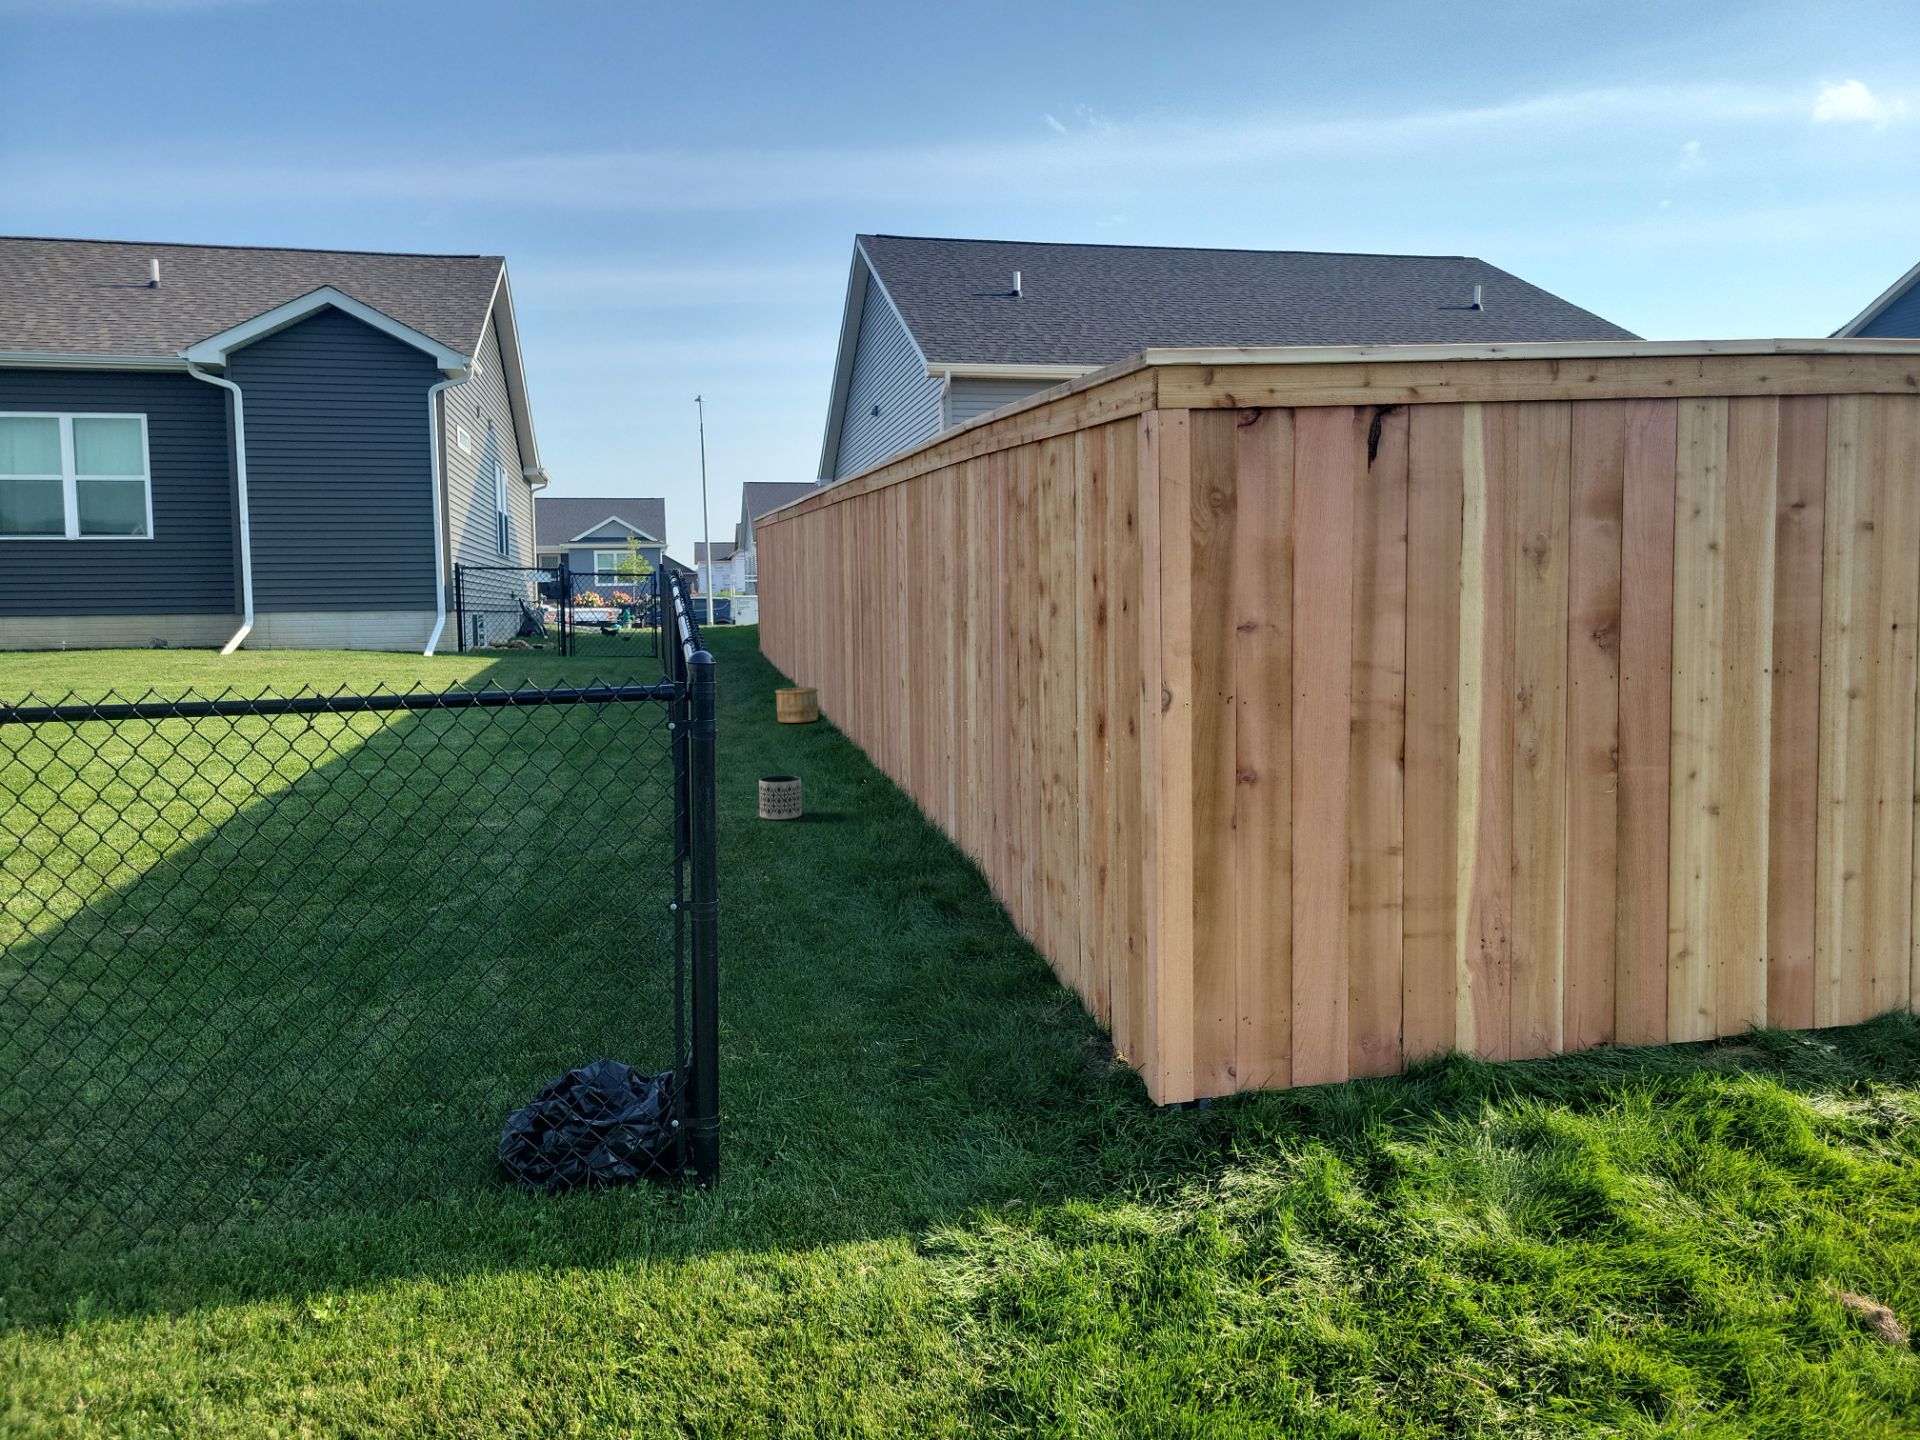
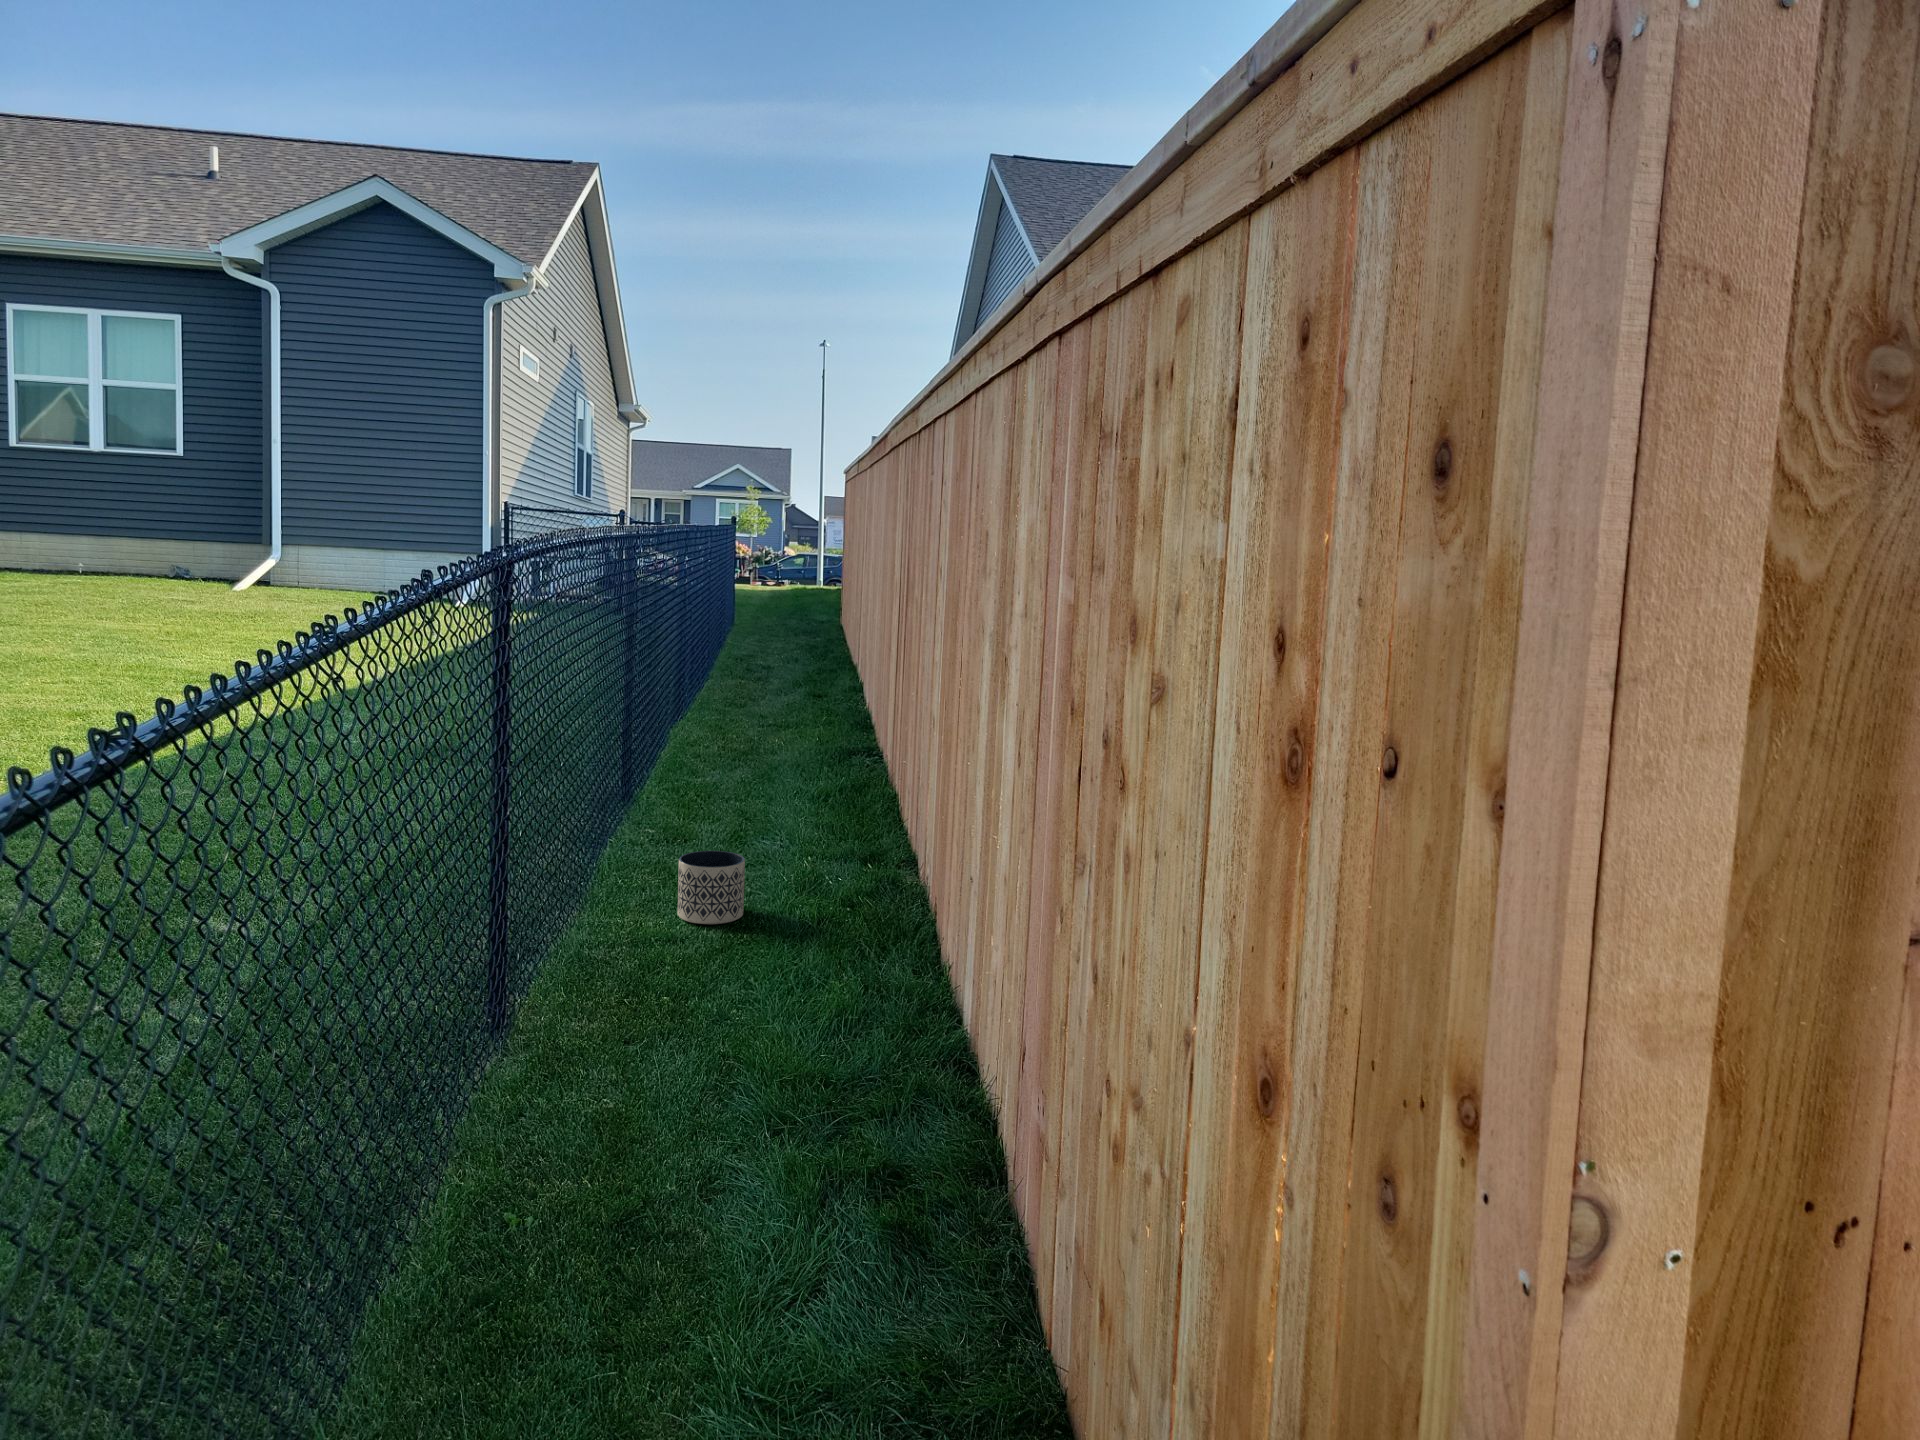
wooden bucket: present [775,687,818,723] -> none [800,685,856,733]

